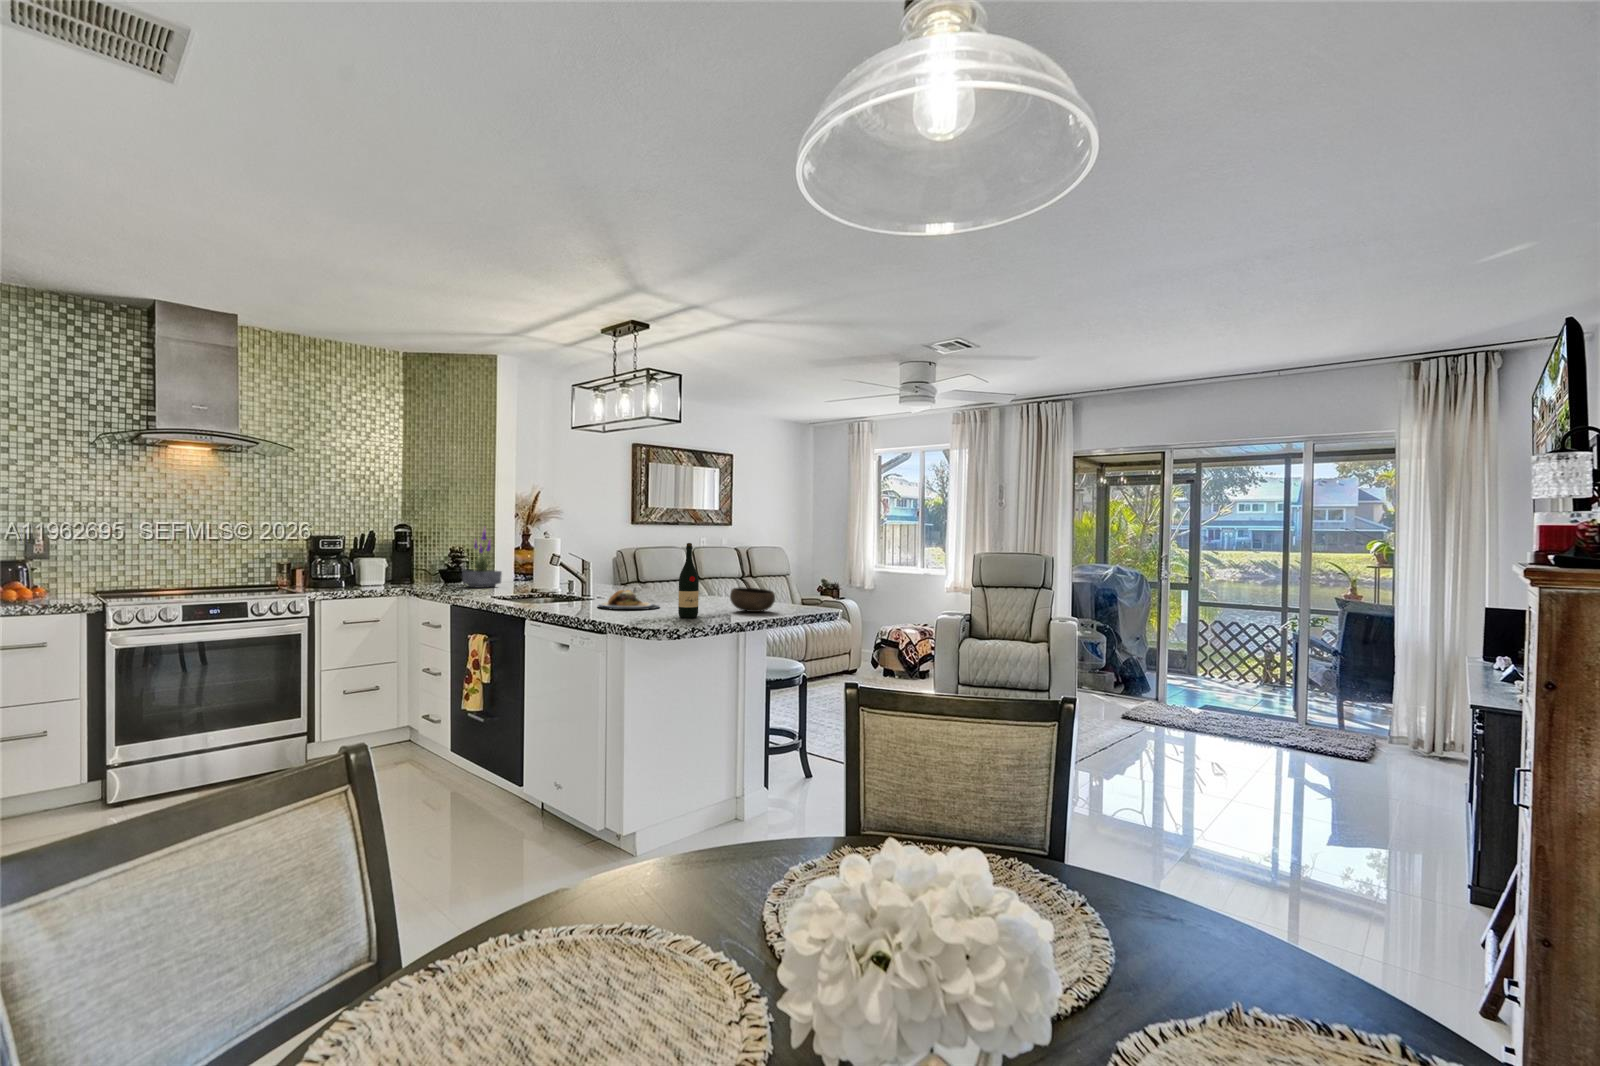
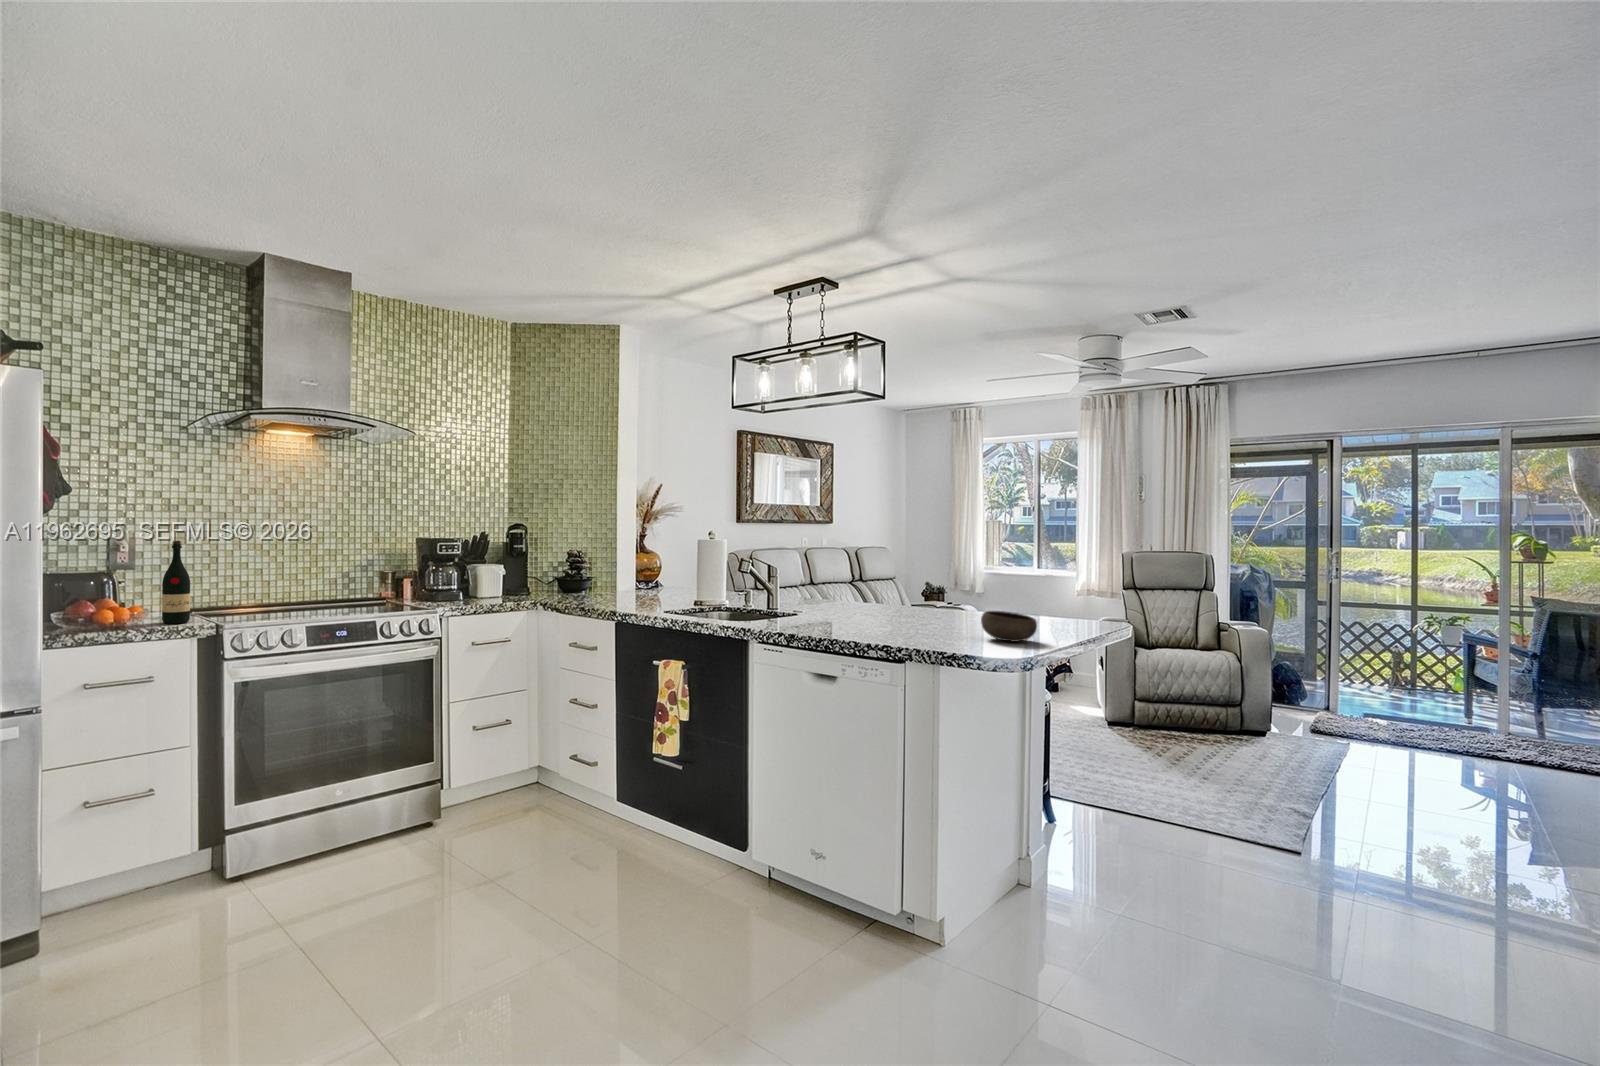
potted plant: present [463,530,502,588] -> none [603,529,647,602]
wine bottle: present [678,543,699,618] -> present [162,541,190,624]
plate: present [598,590,659,610] -> none [820,614,894,639]

